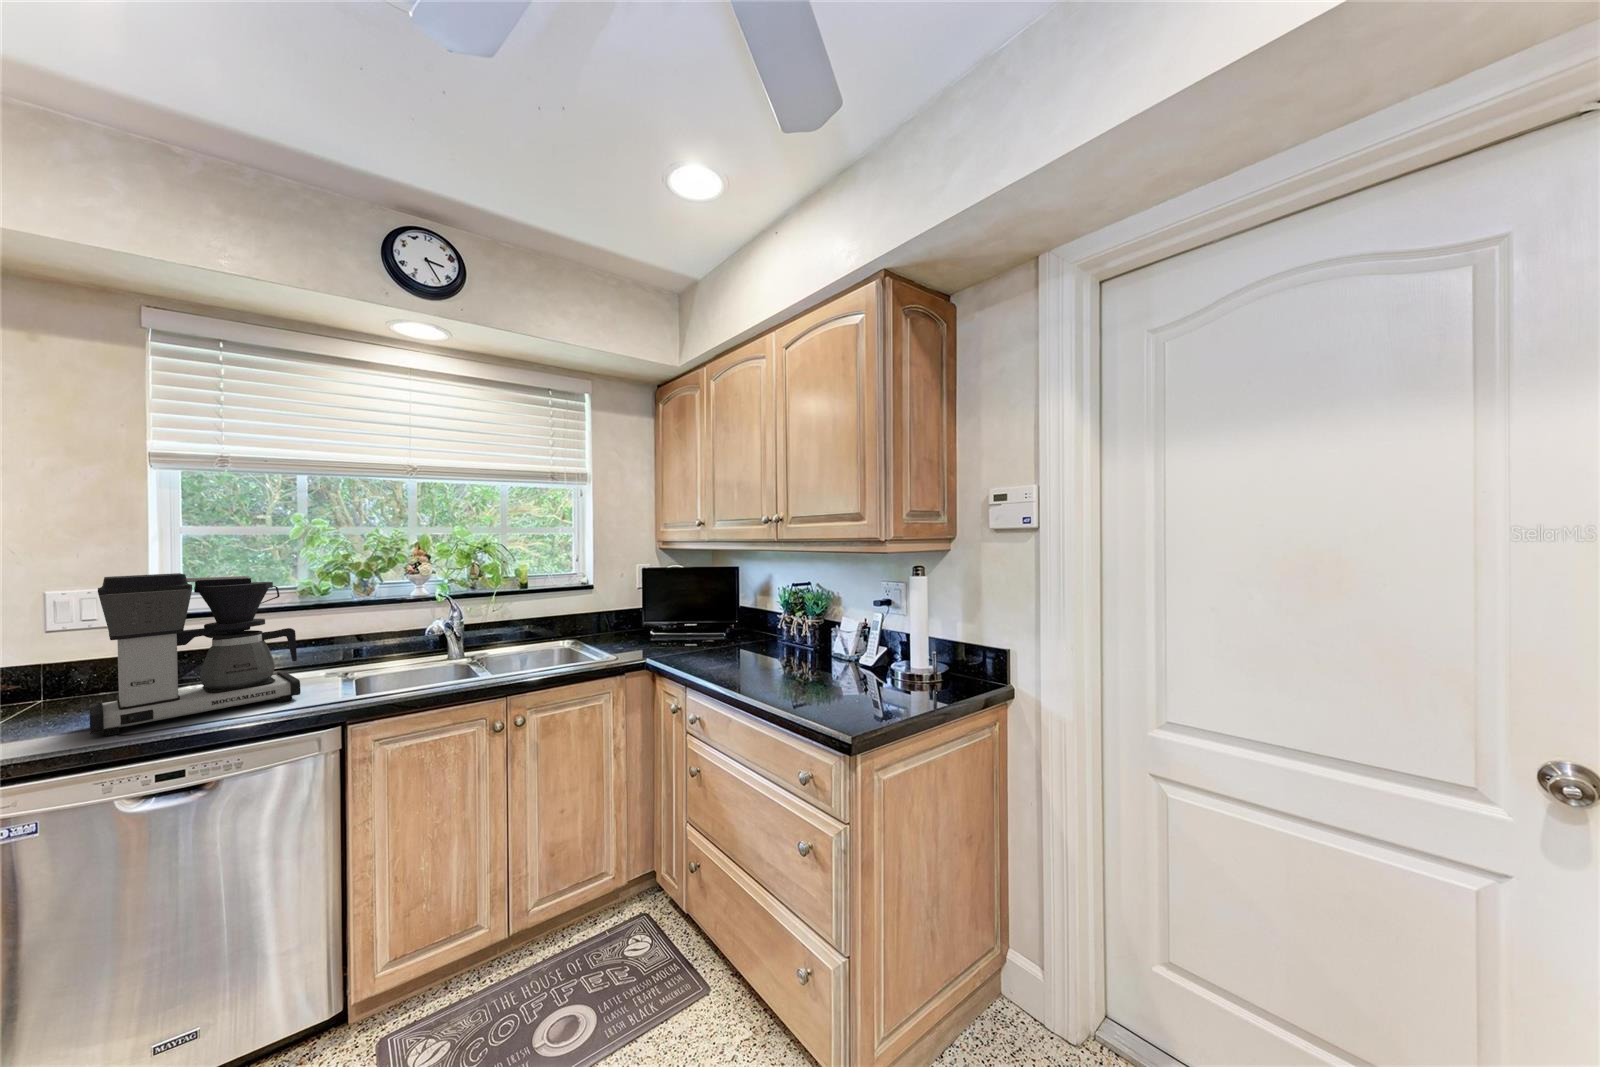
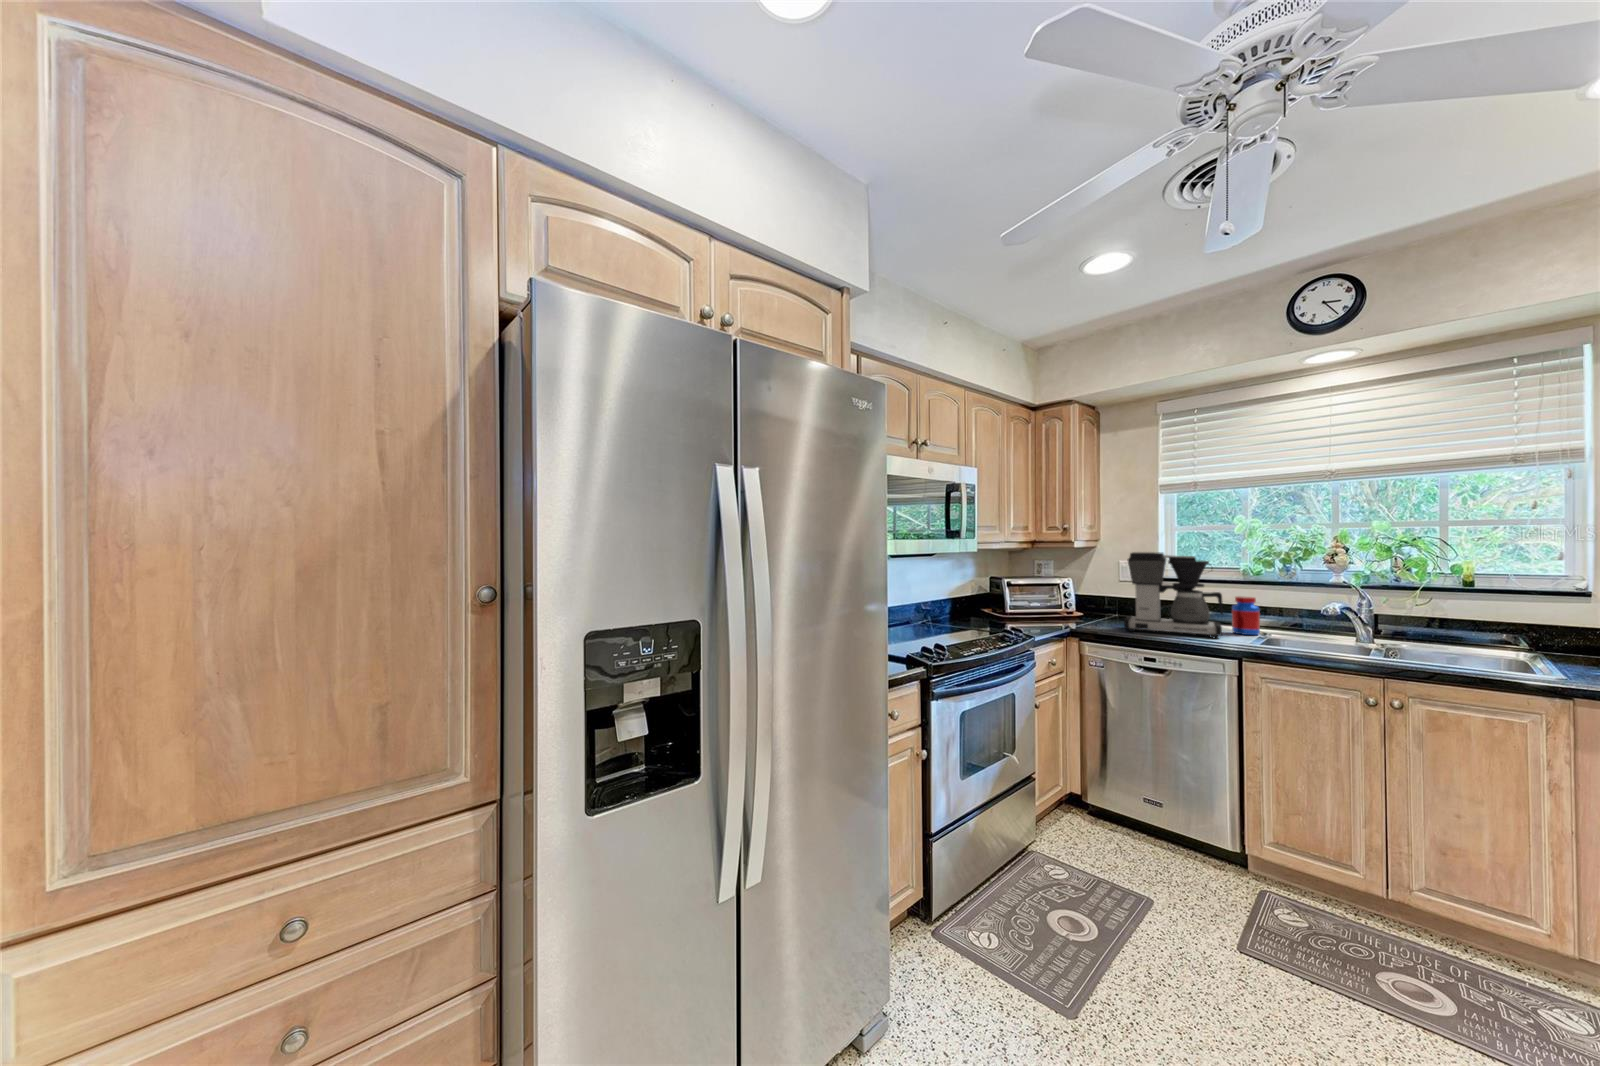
jar: none [302,627,342,683] -> present [1232,596,1260,635]

